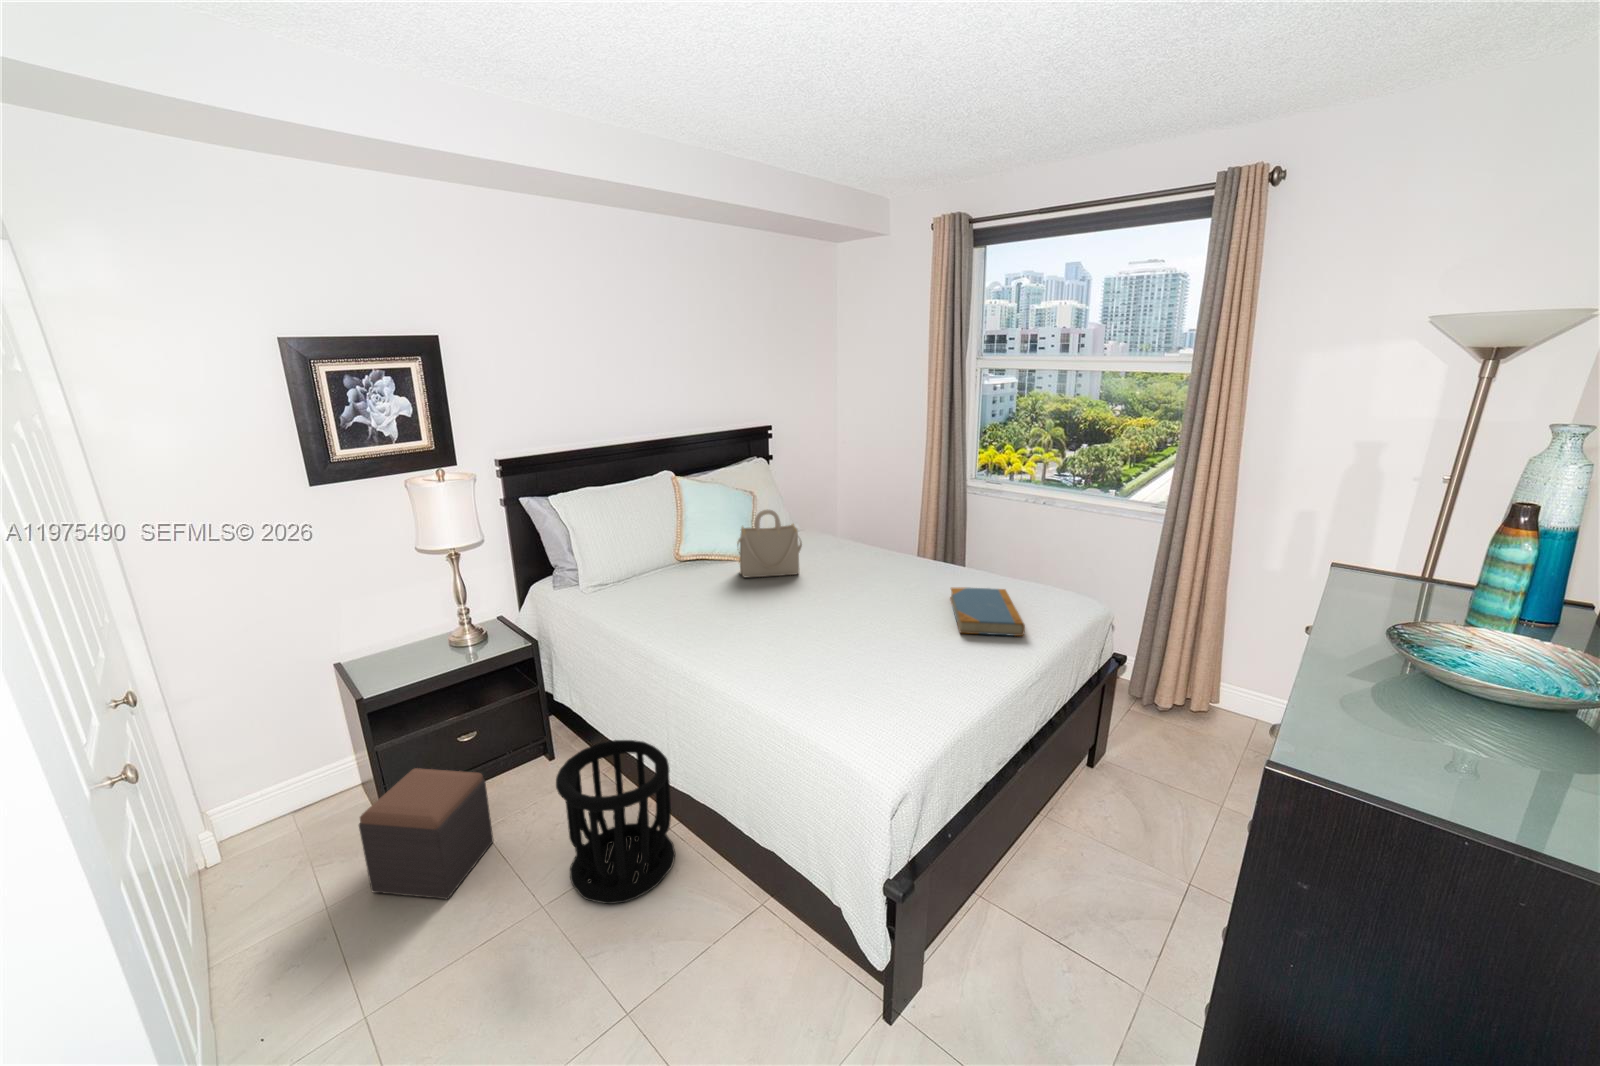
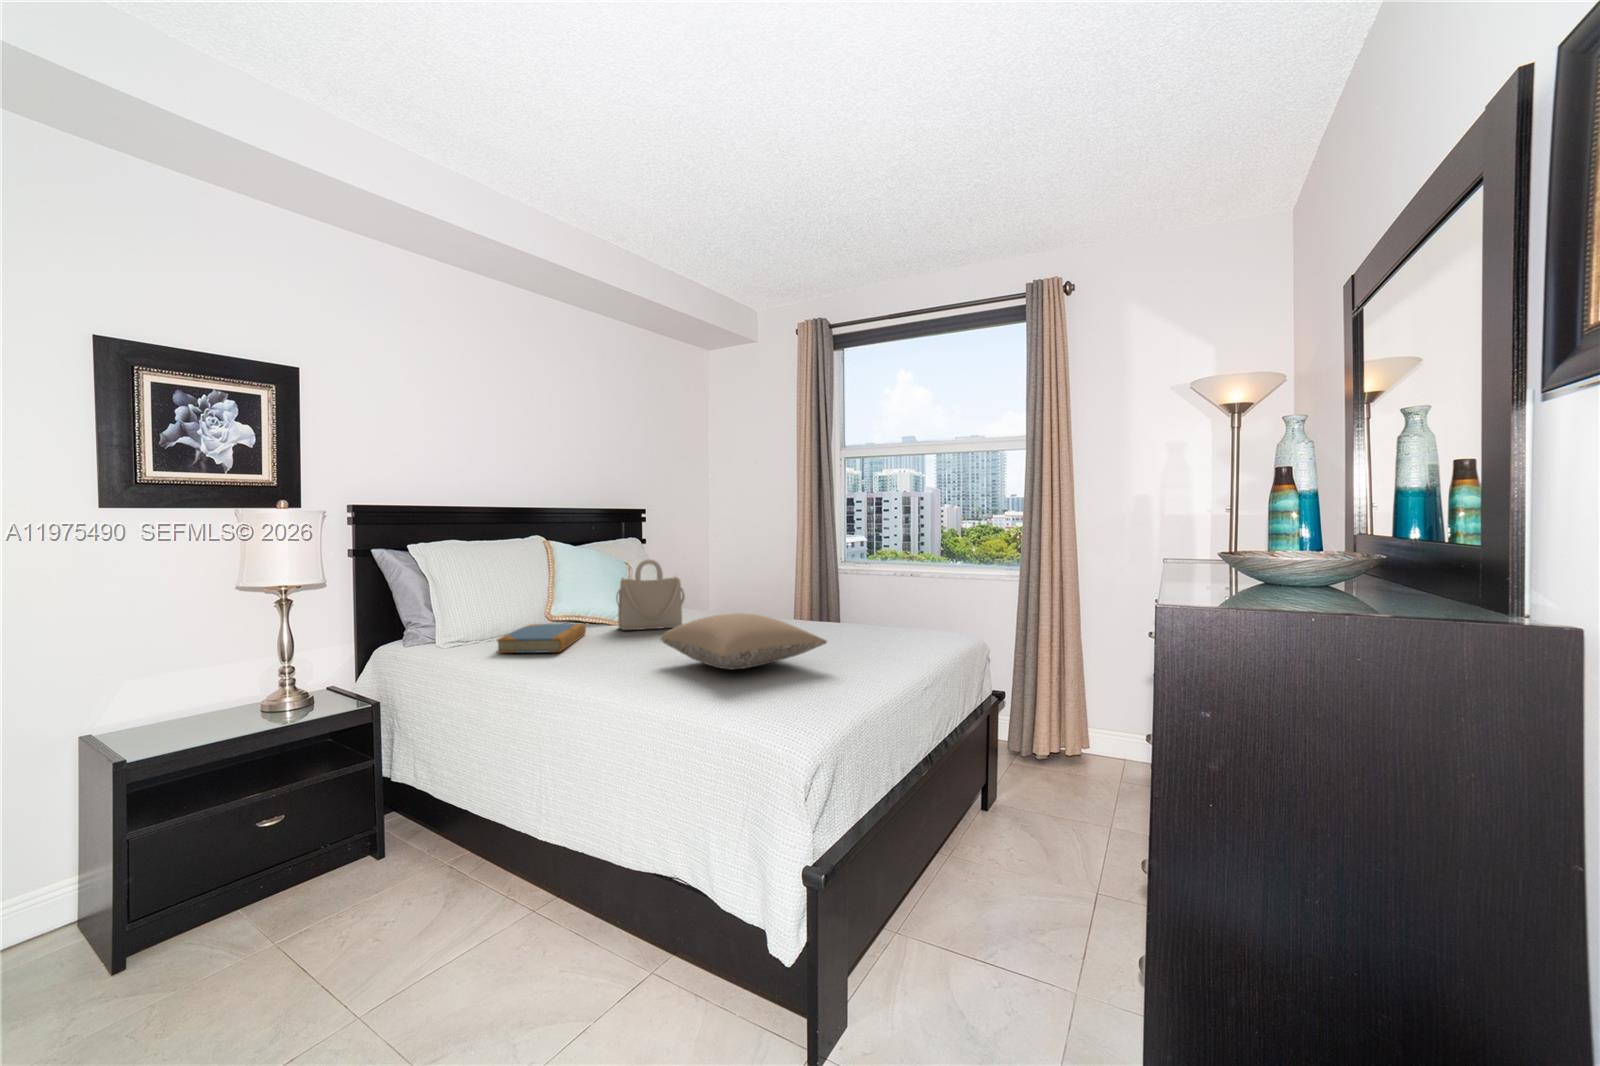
book: present [950,588,1025,636] -> present [497,624,586,653]
pillow: none [774,593,935,662] -> present [660,613,827,669]
wastebasket: present [556,740,675,904] -> none [393,788,539,988]
footstool: present [359,768,493,899] -> none [101,844,294,1020]

